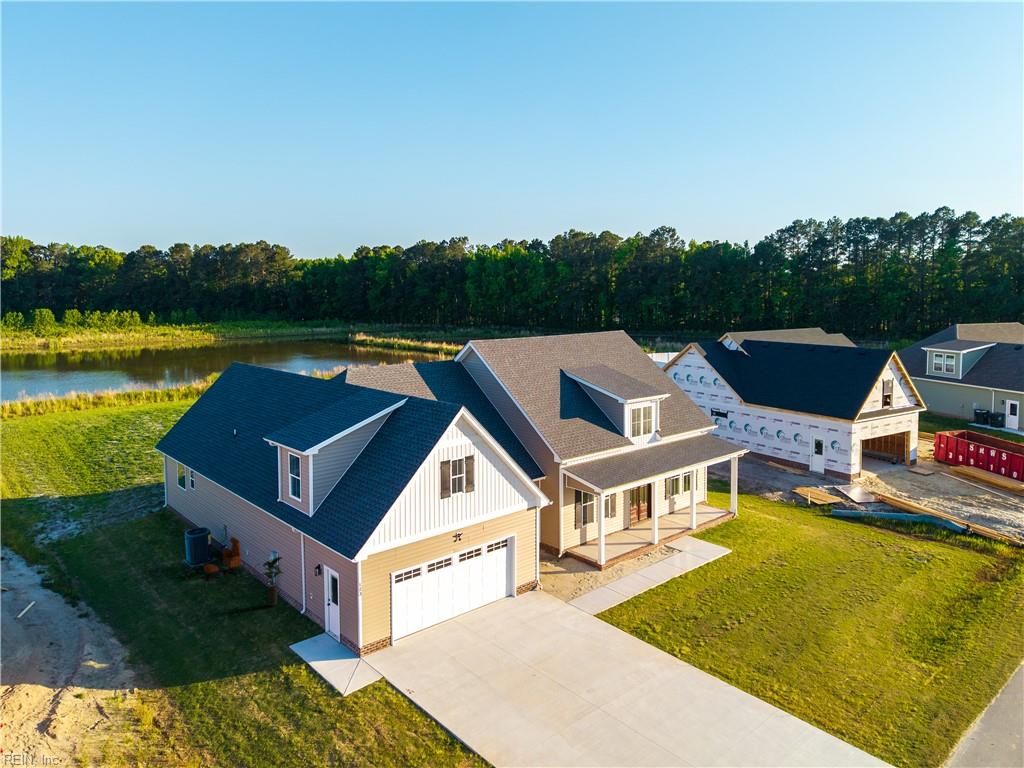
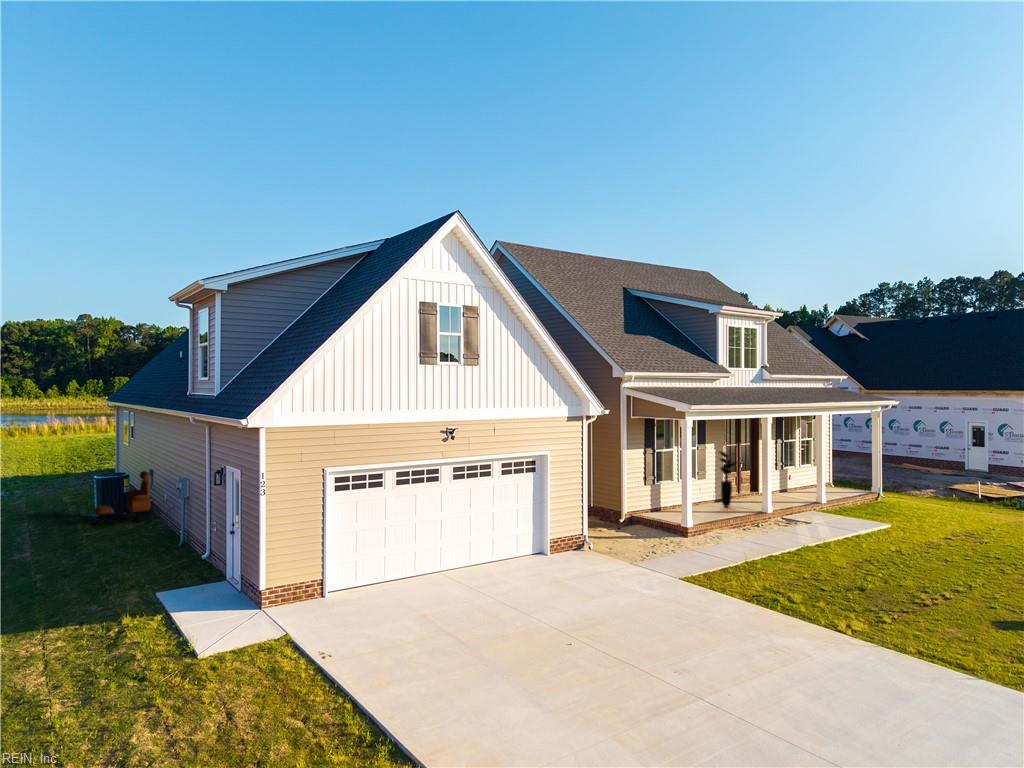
potted plant: present [263,557,283,606] -> present [720,451,737,507]

